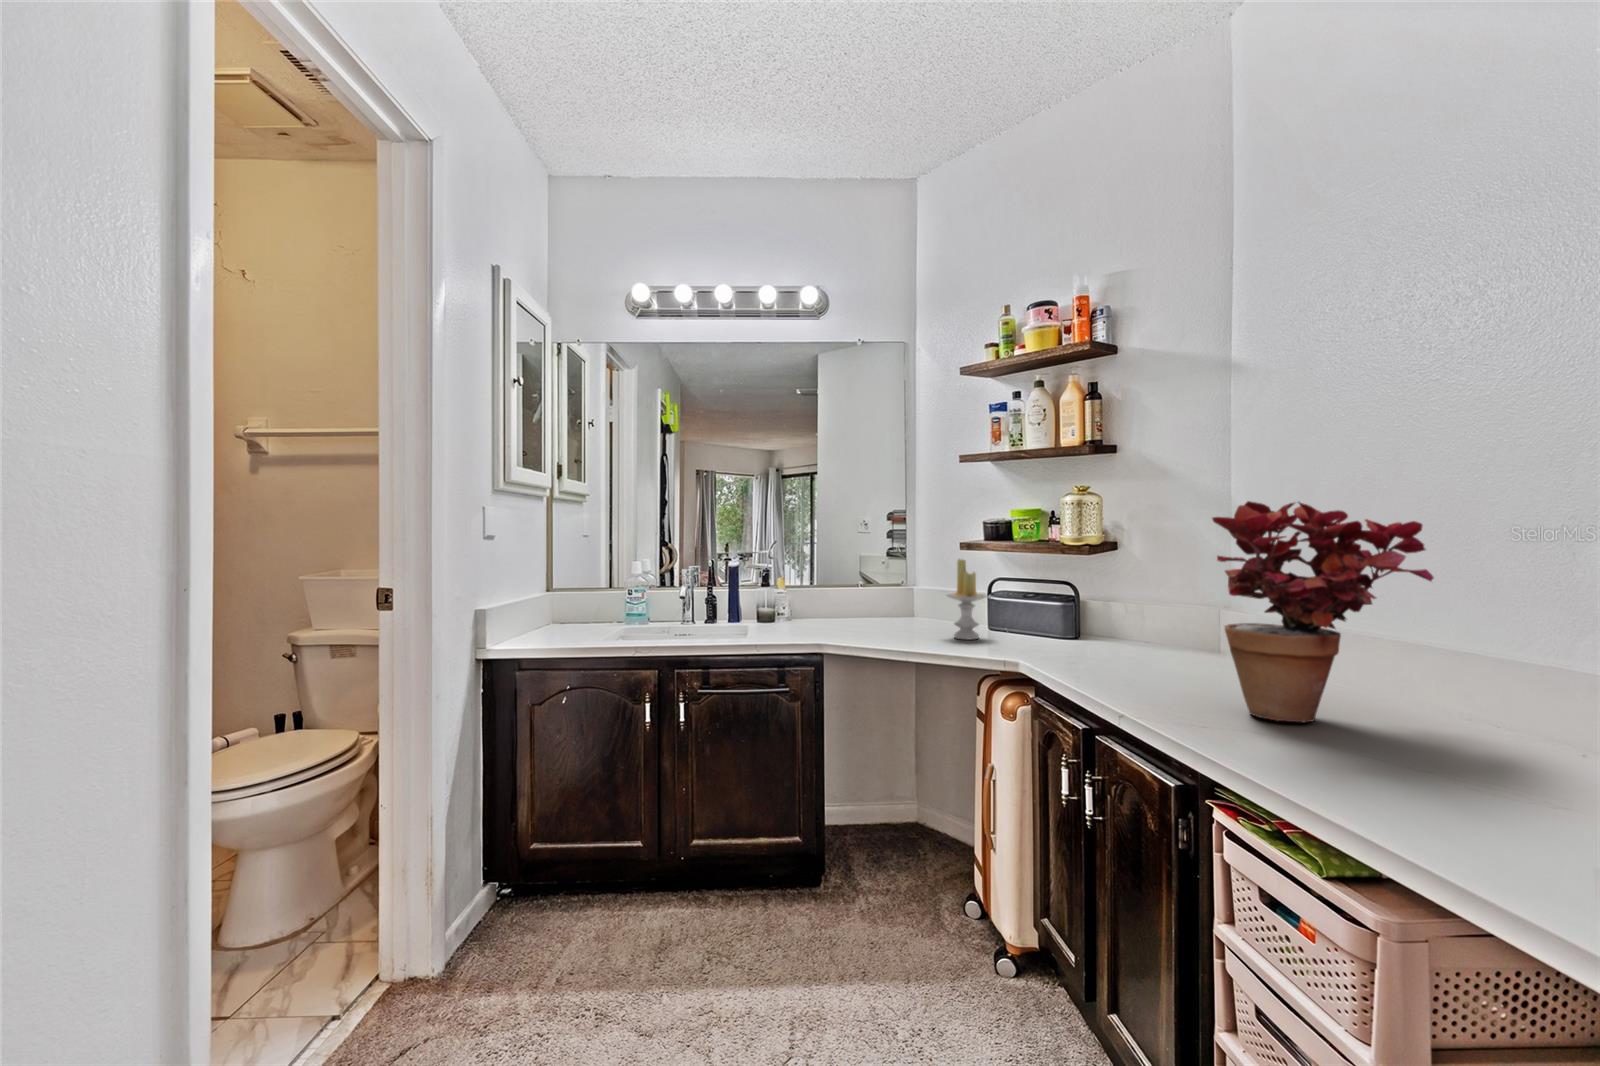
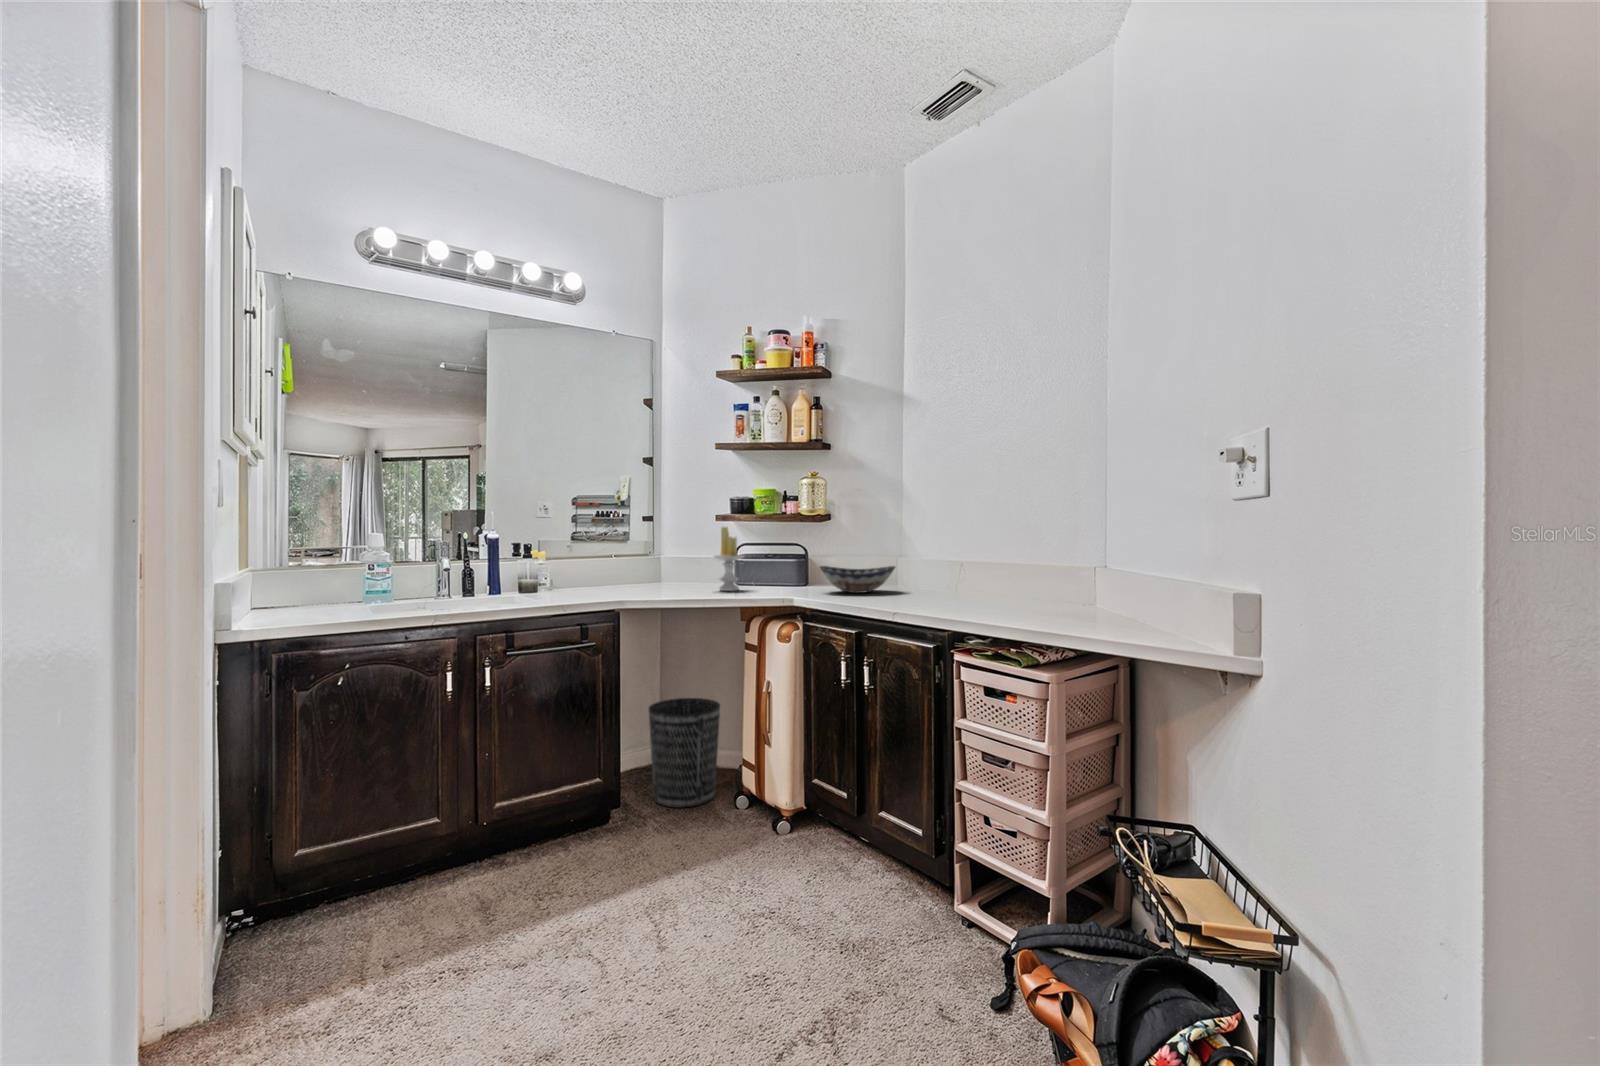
potted plant: present [1212,501,1434,722] -> none [951,469,1057,603]
decorative bowl: none [1067,619,1183,663] -> present [820,566,895,593]
wastebasket: none [875,756,960,892] -> present [649,698,720,808]

